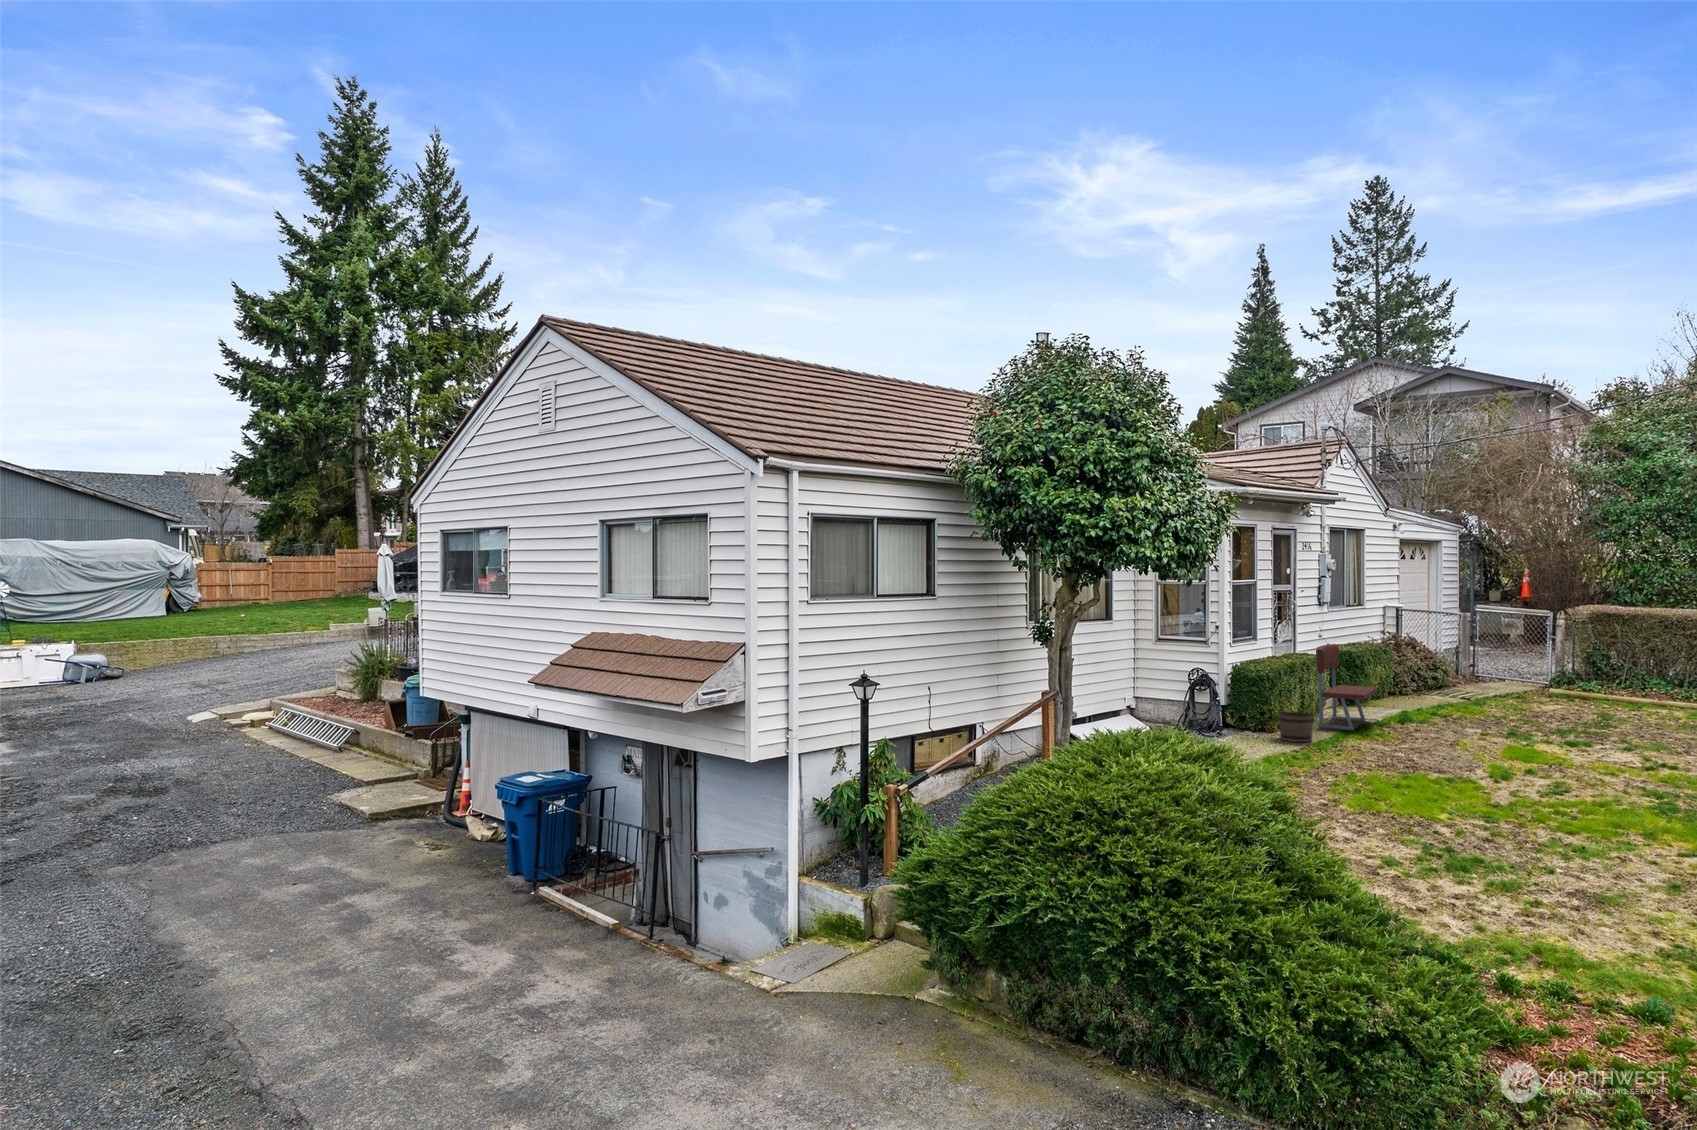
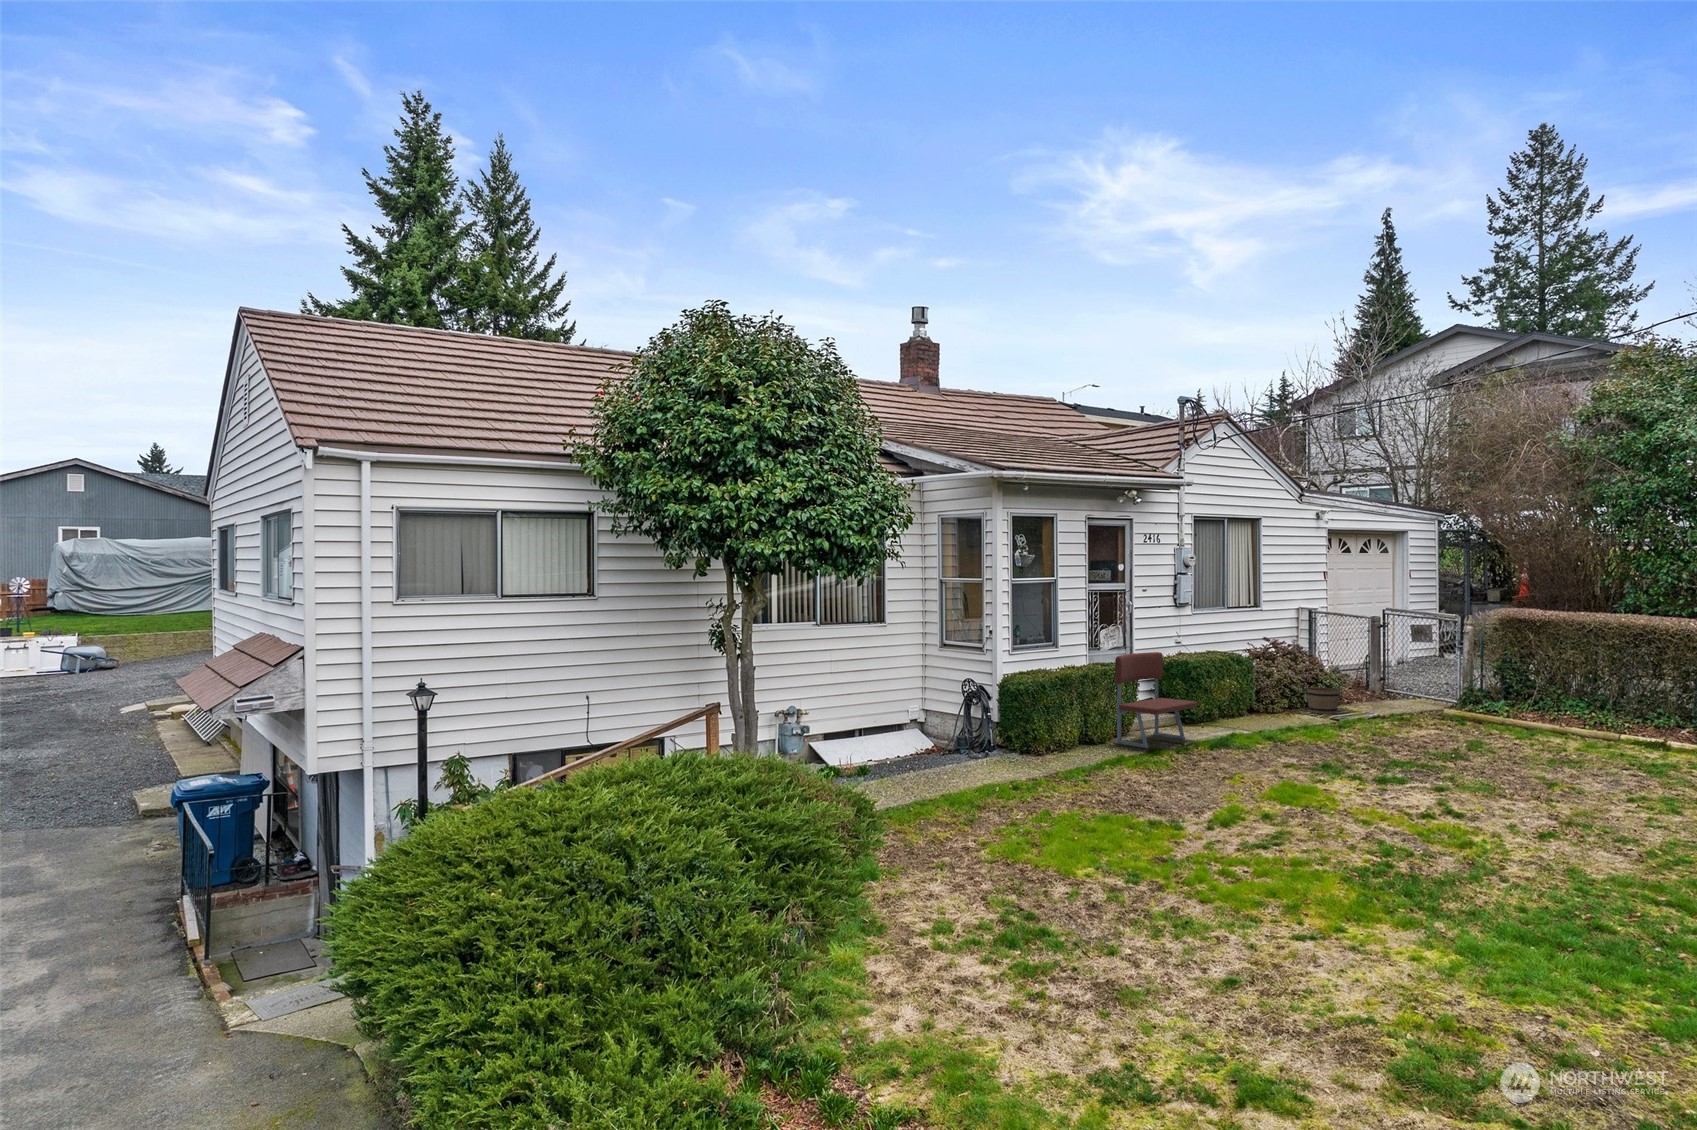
bucket: present [1278,710,1314,742] -> present [1306,684,1340,714]

